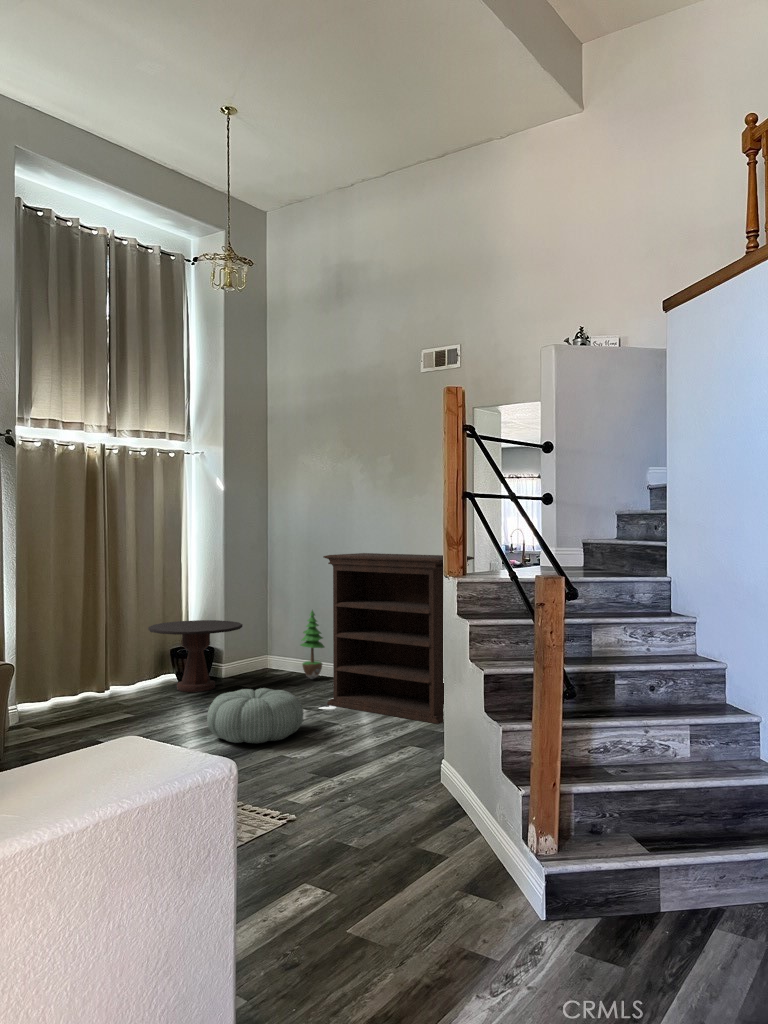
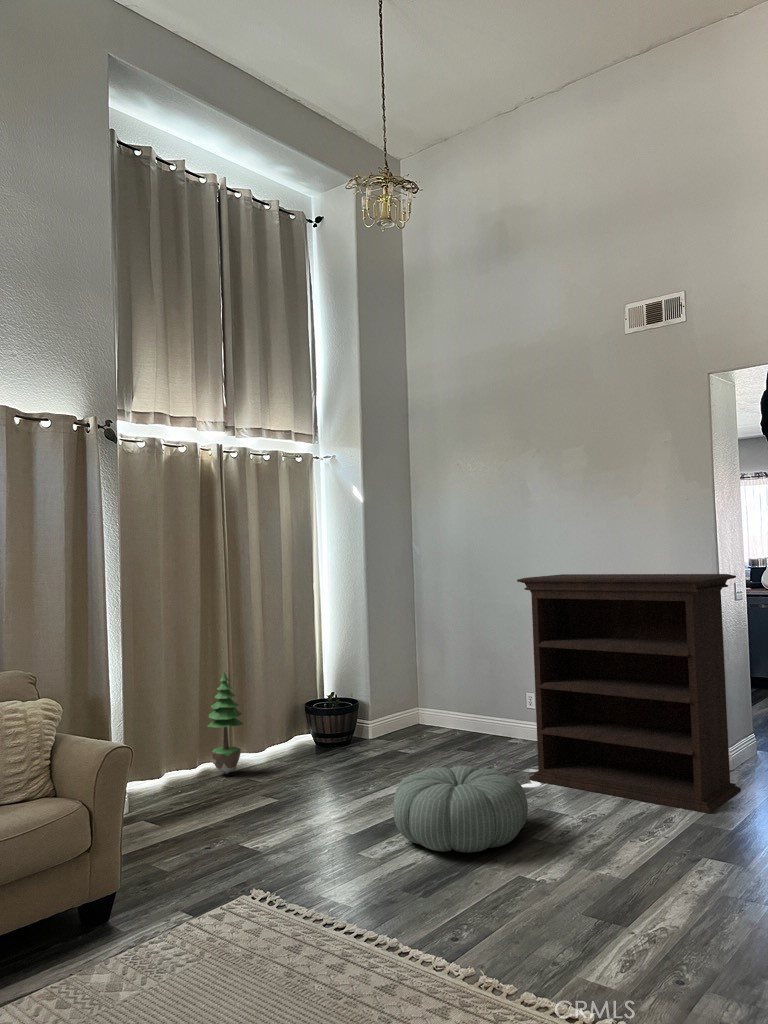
potted tree: present [301,610,324,679] -> present [207,672,243,774]
side table: present [148,620,243,692] -> none [280,665,398,761]

